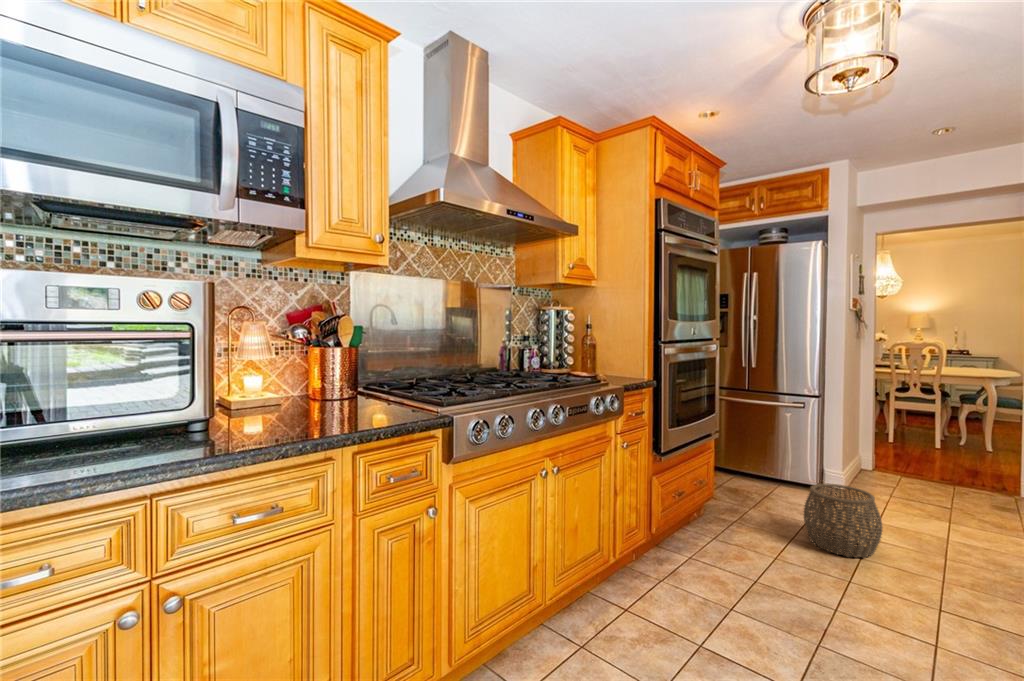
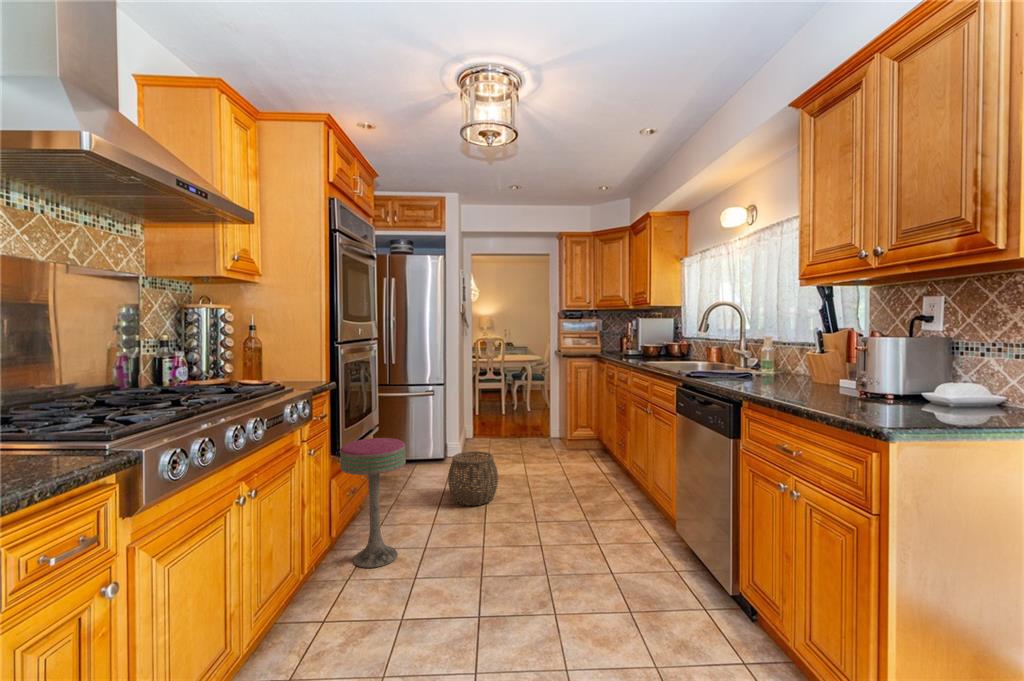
bar stool: none [657,443,729,582] -> present [340,438,406,568]

